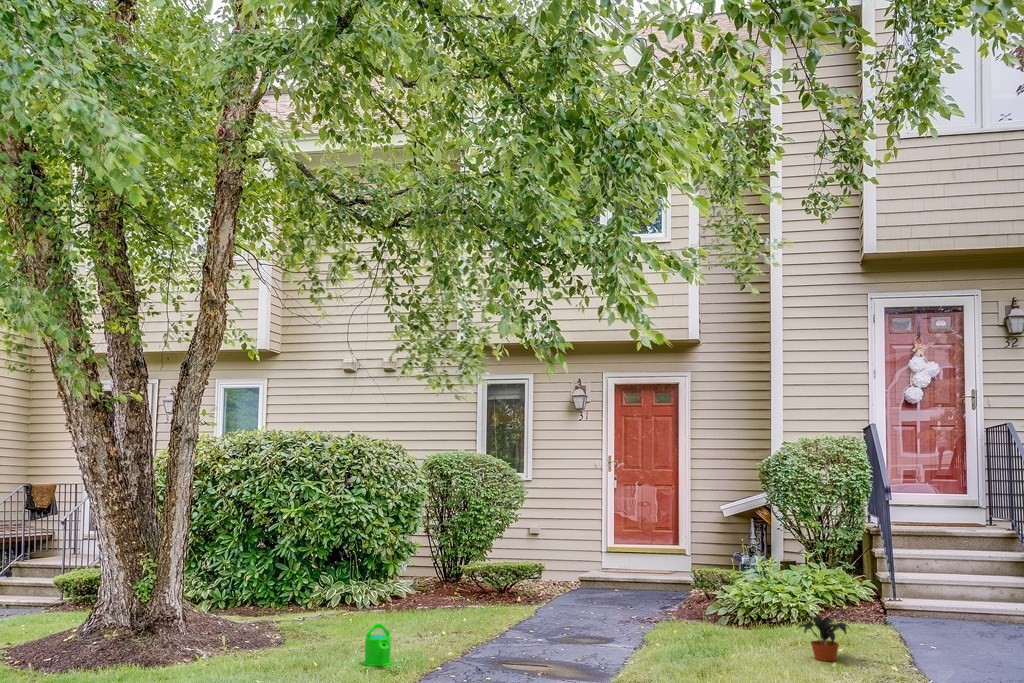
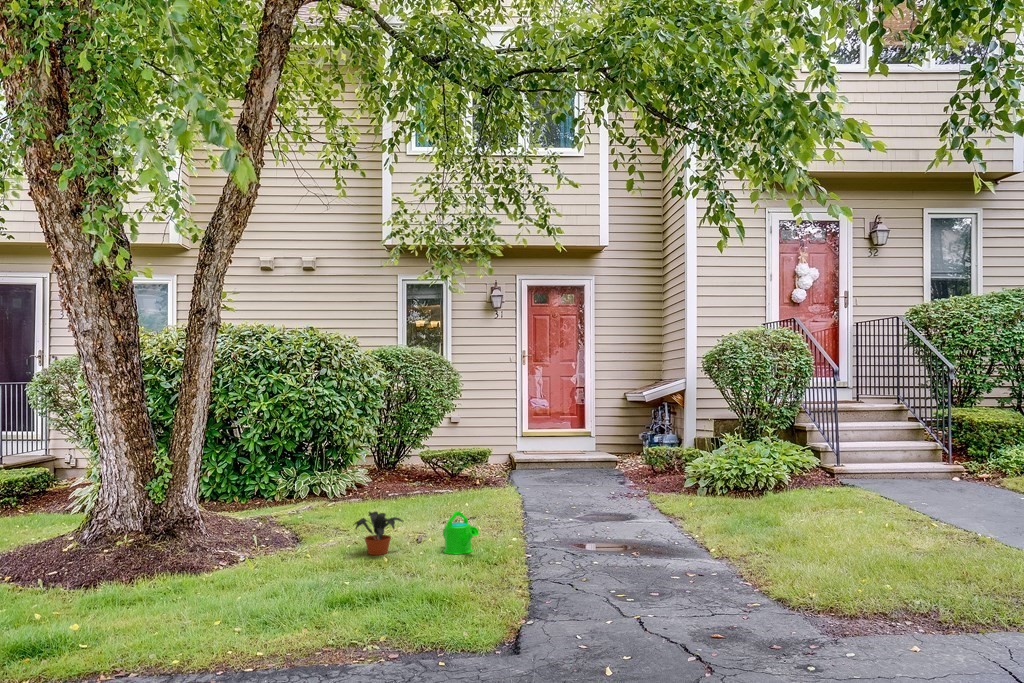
potted plant: present [798,616,848,661] -> present [354,511,402,555]

